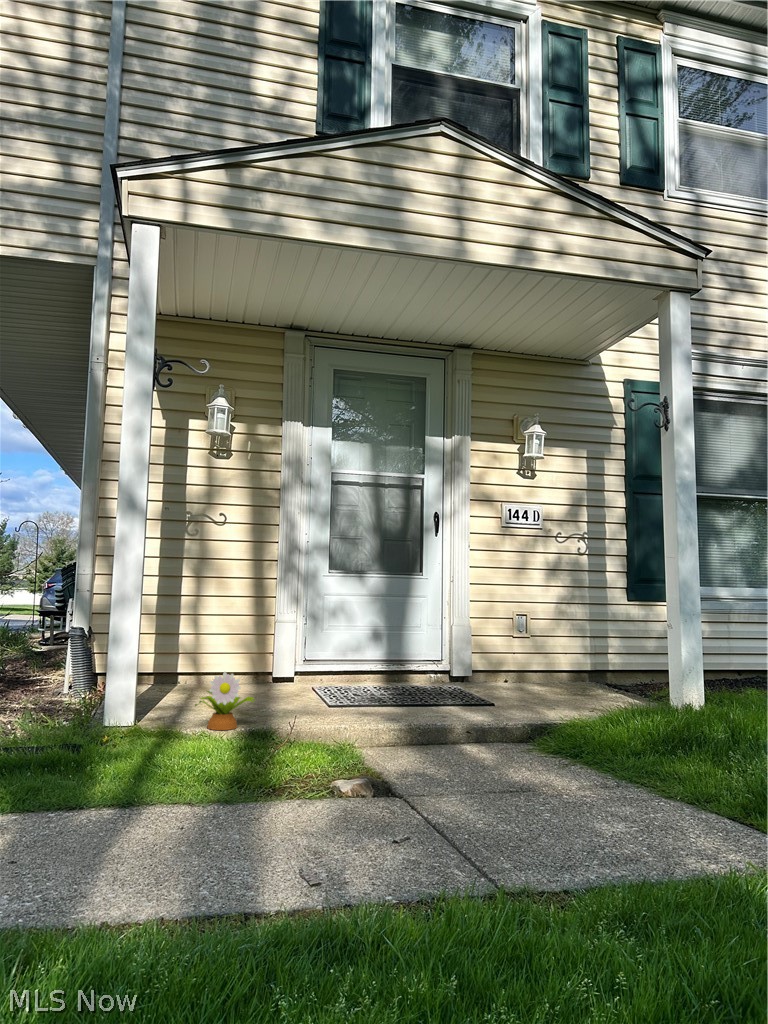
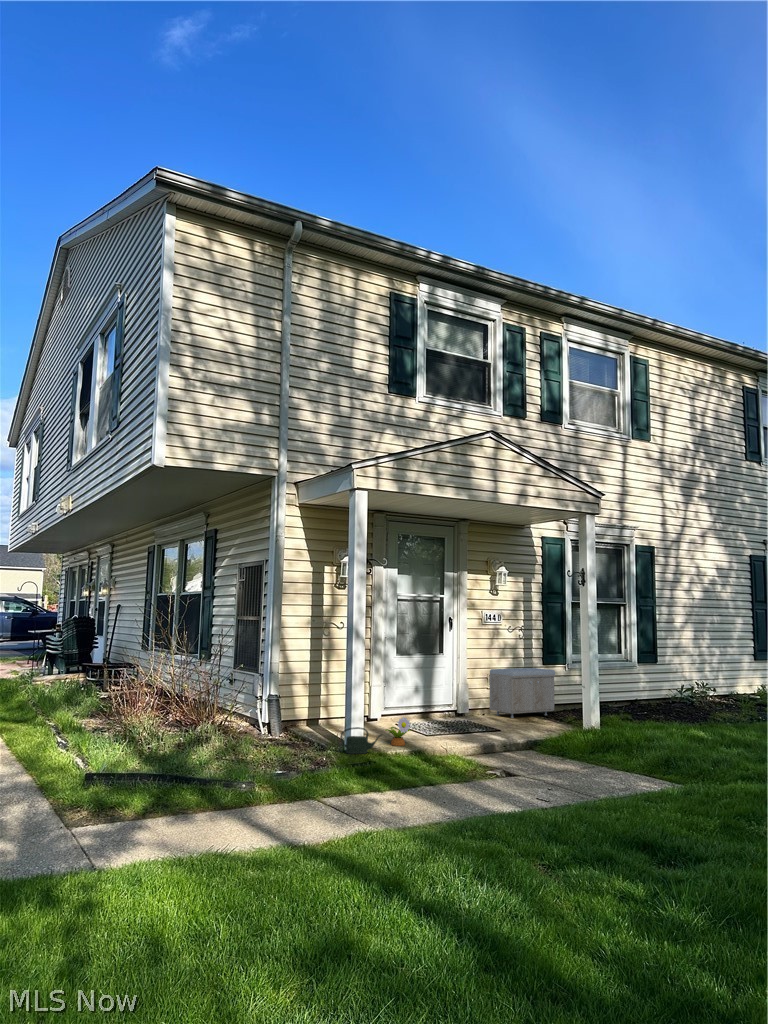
storage bench: none [518,604,640,689] -> present [490,668,556,718]
watering can: none [59,688,142,744] -> present [341,727,382,754]

